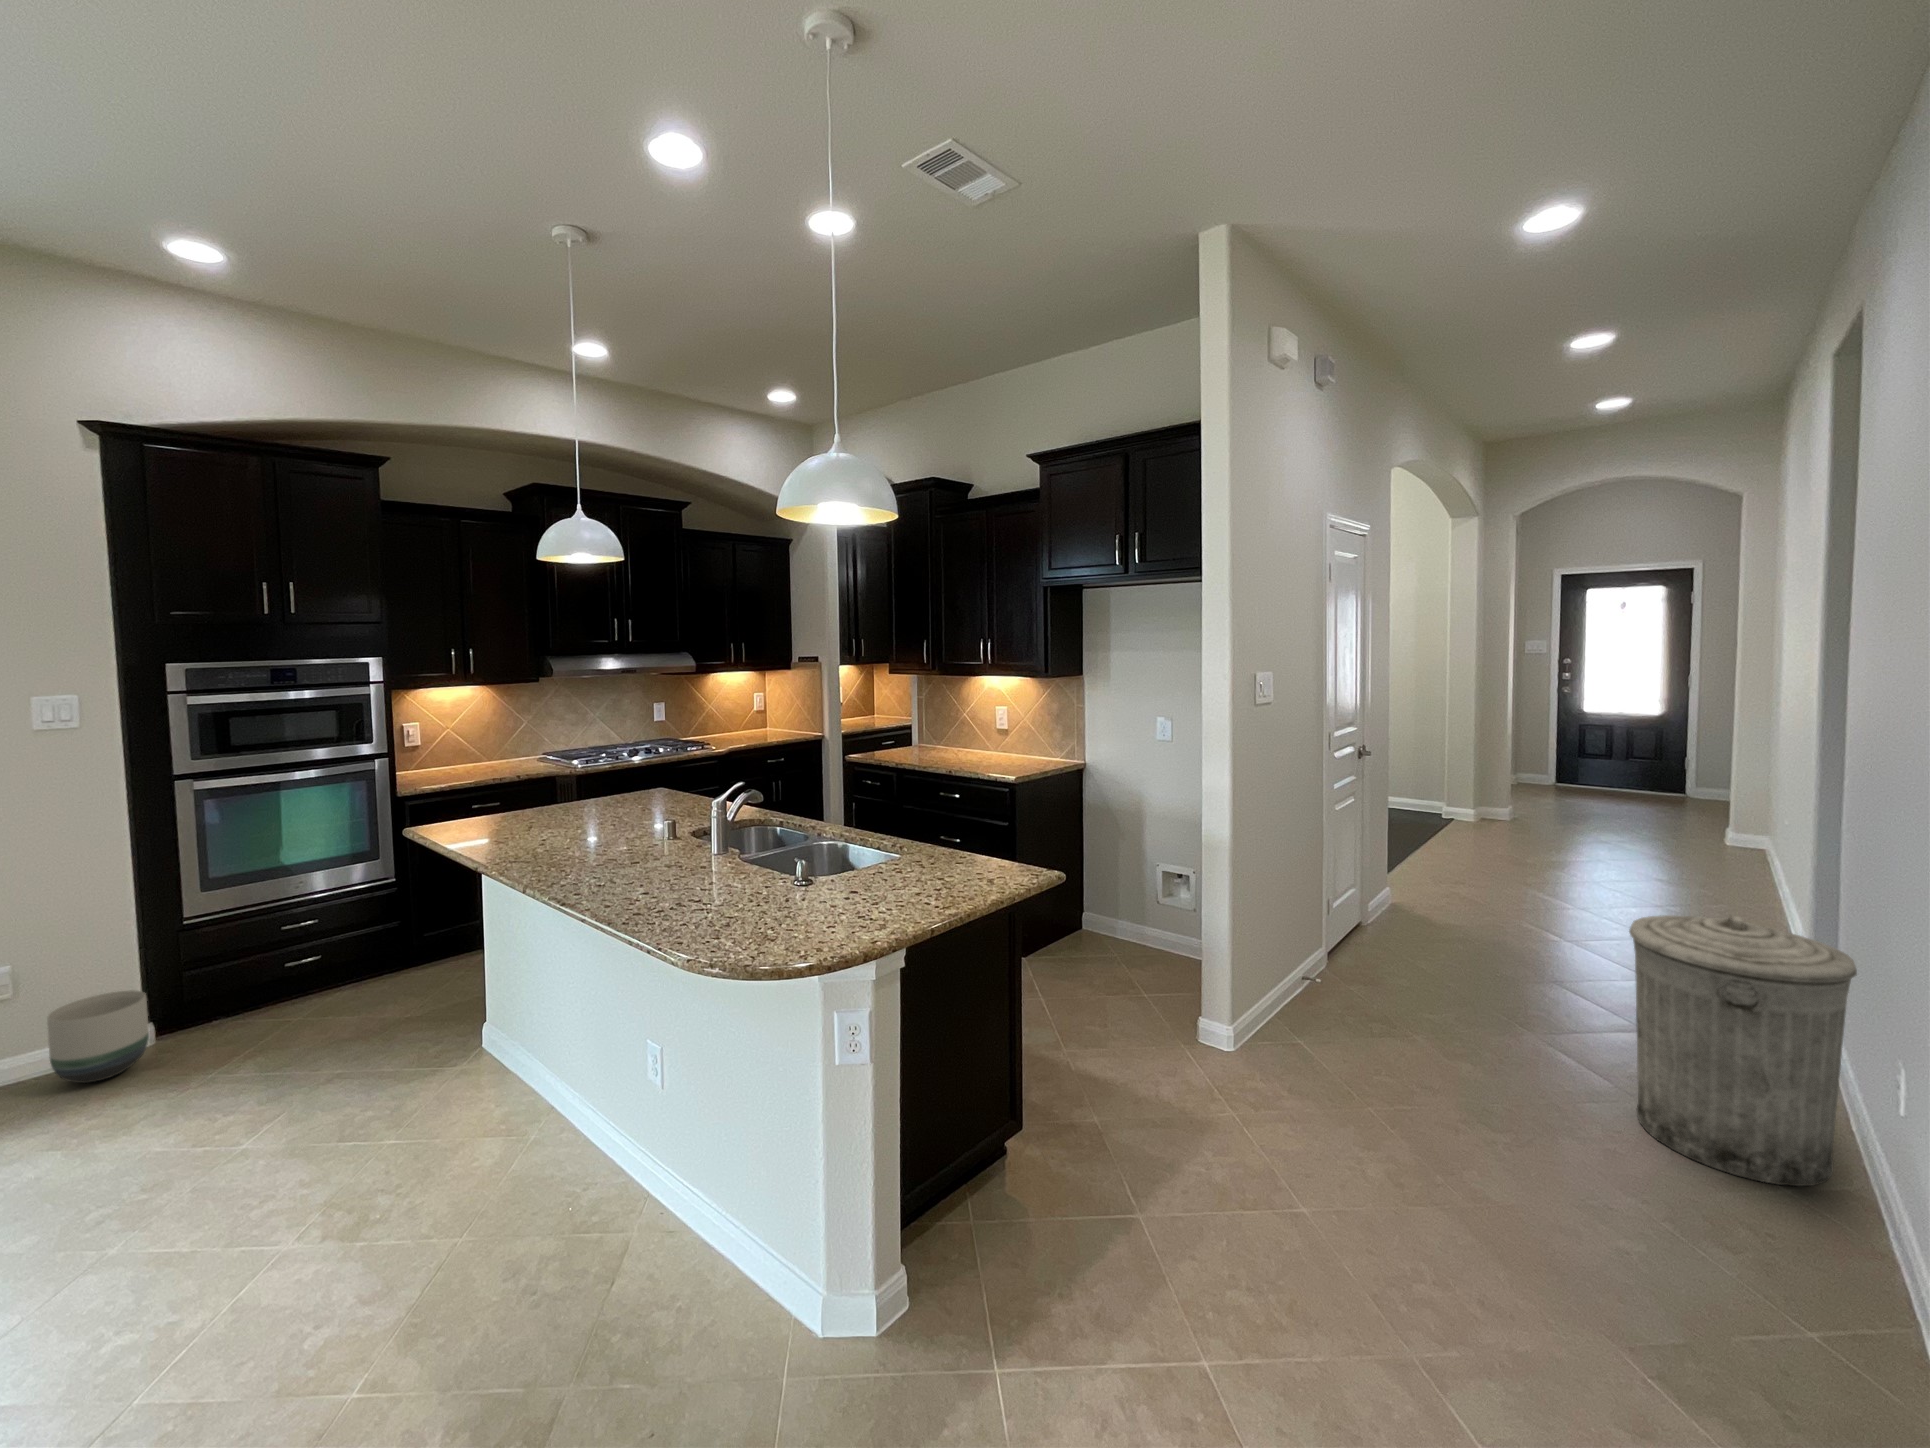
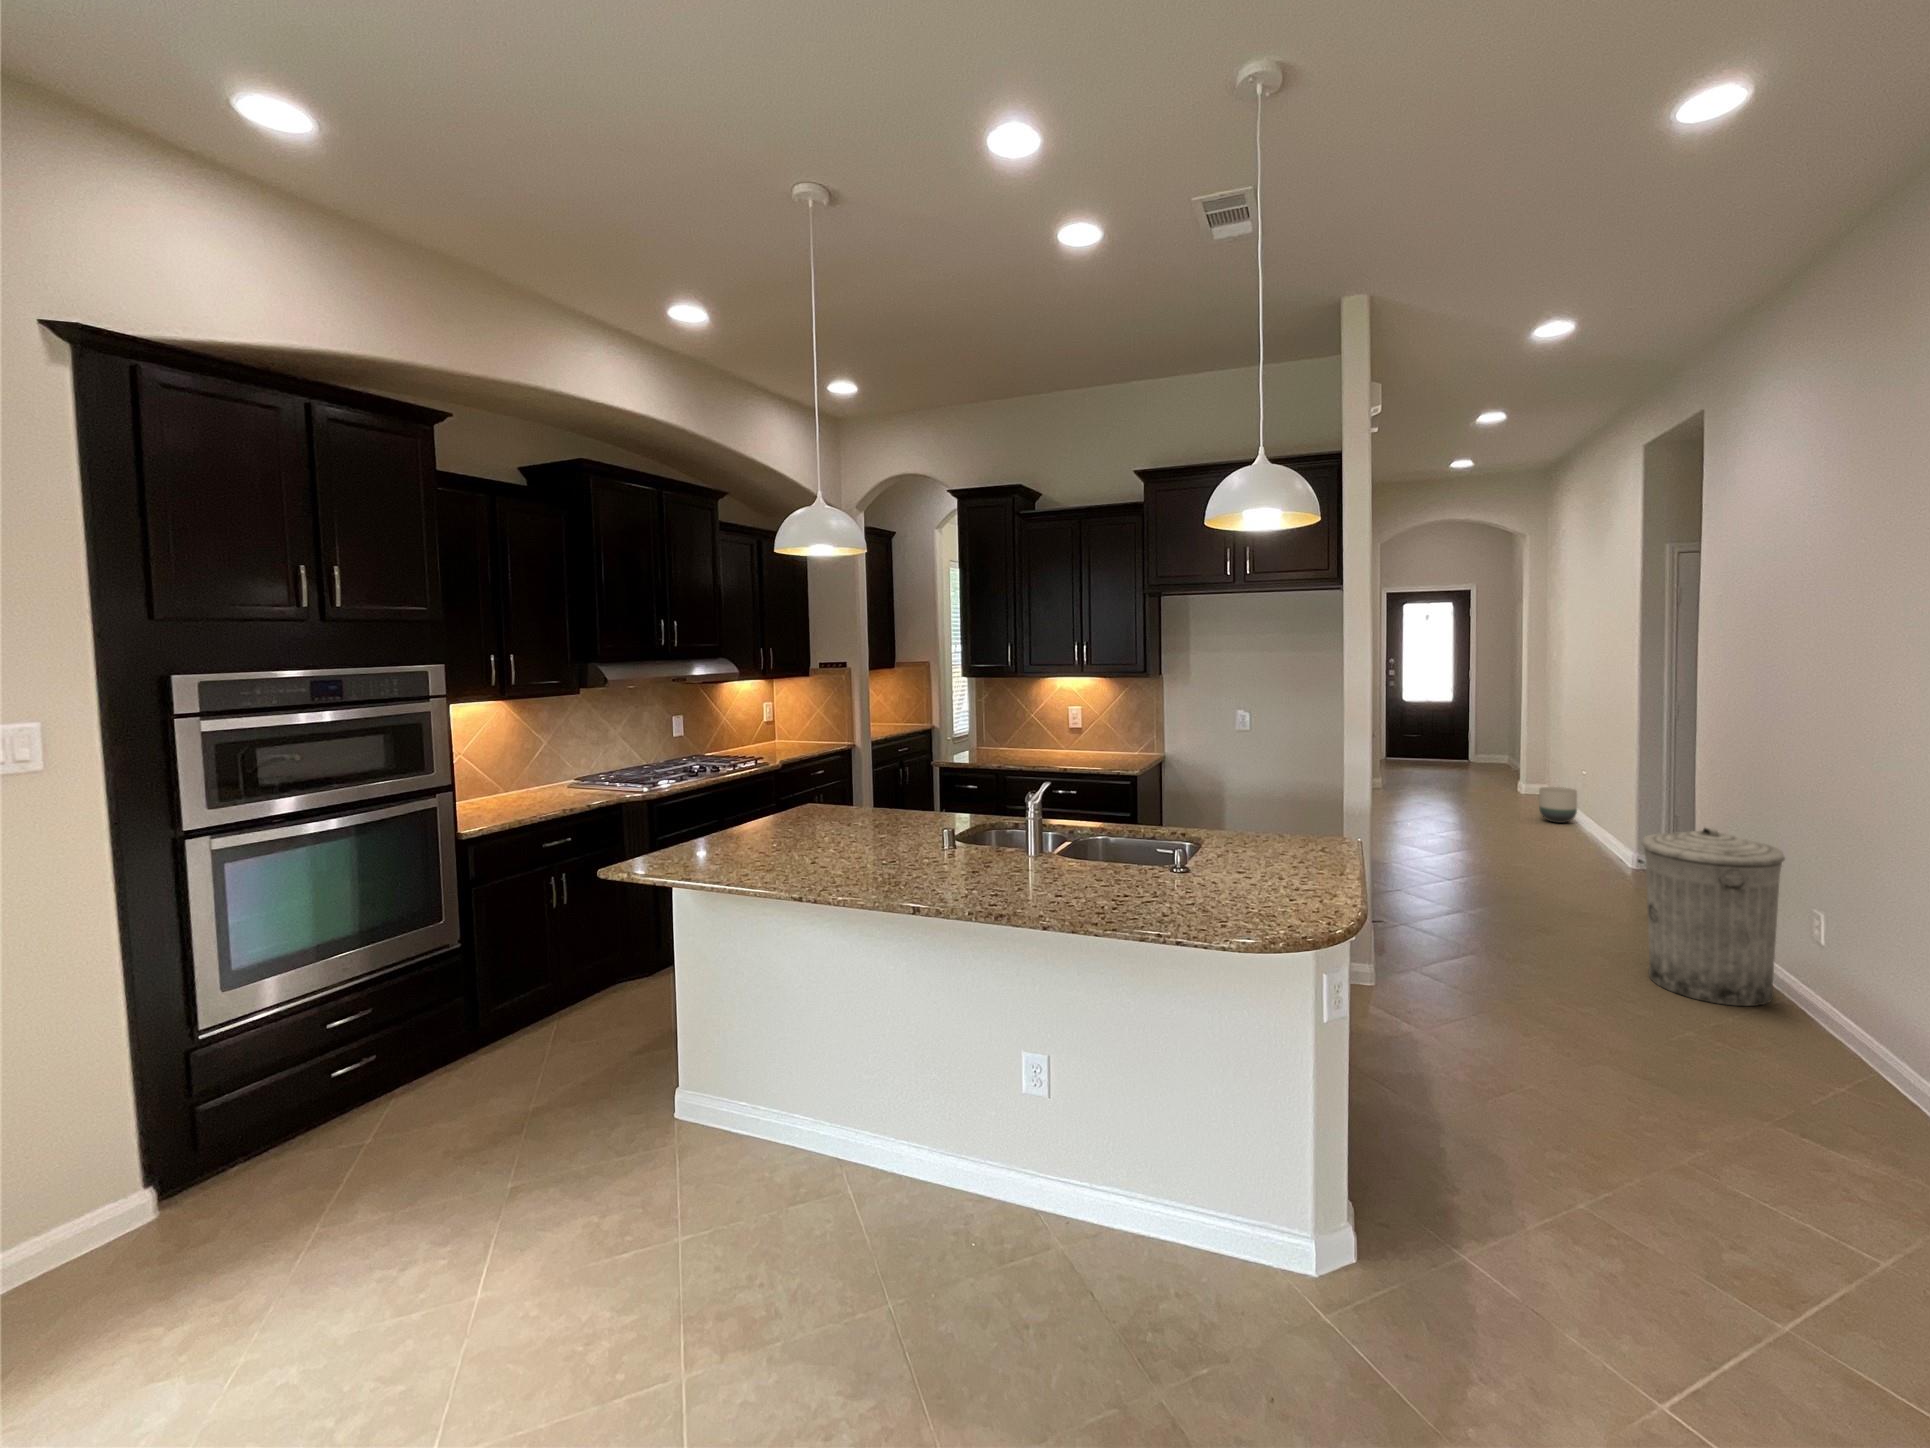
planter: present [47,990,149,1083] -> present [1539,787,1577,823]

